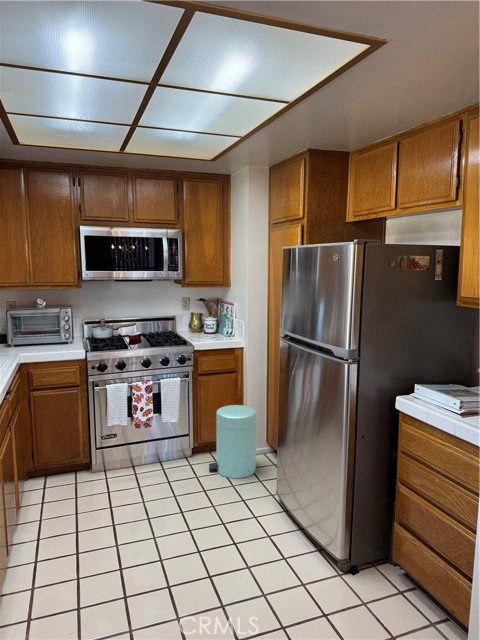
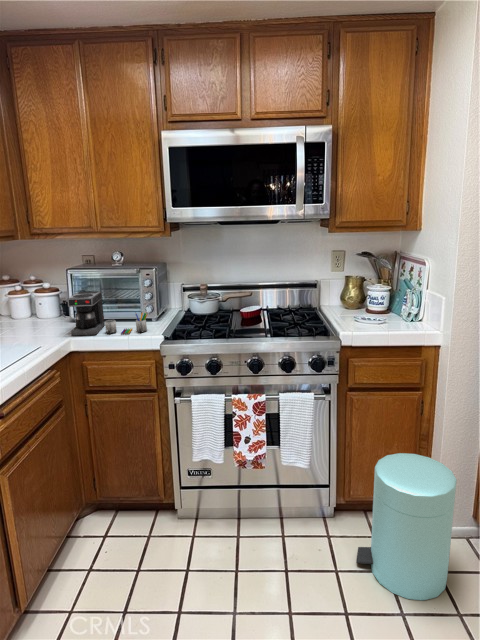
coffee maker: none [18,323,72,352] -> present [68,291,148,336]

